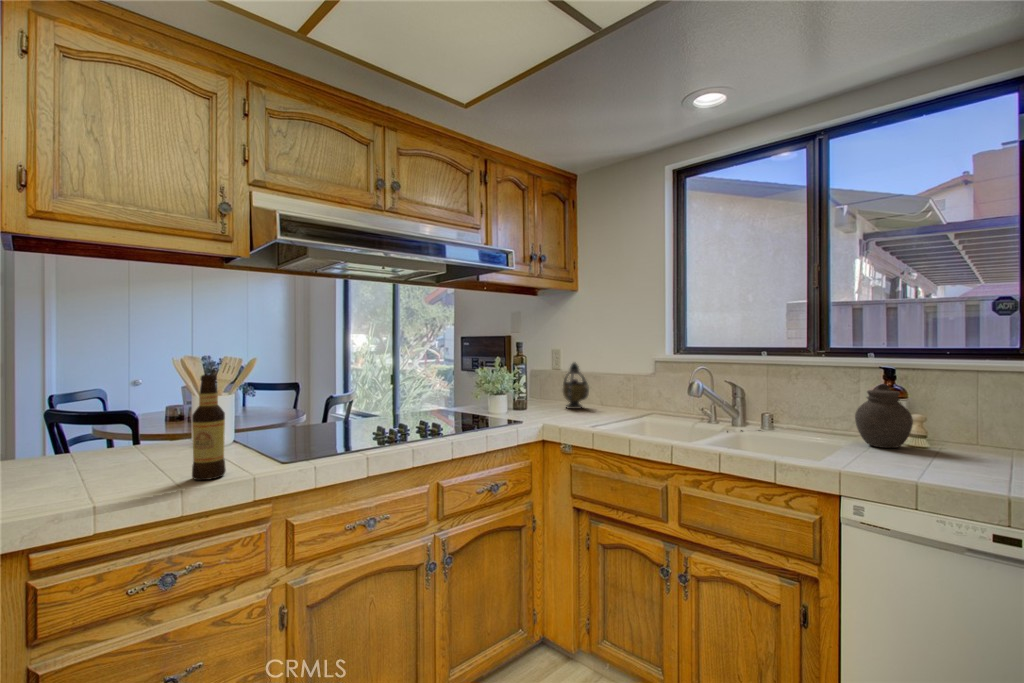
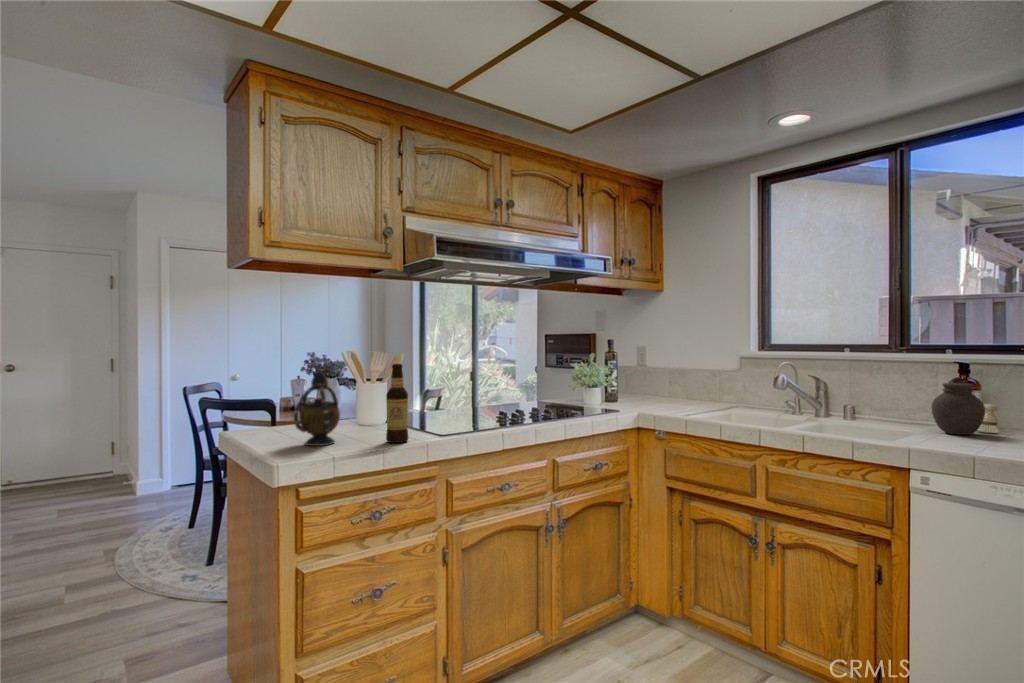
teapot: present [563,362,589,409] -> present [294,371,340,446]

